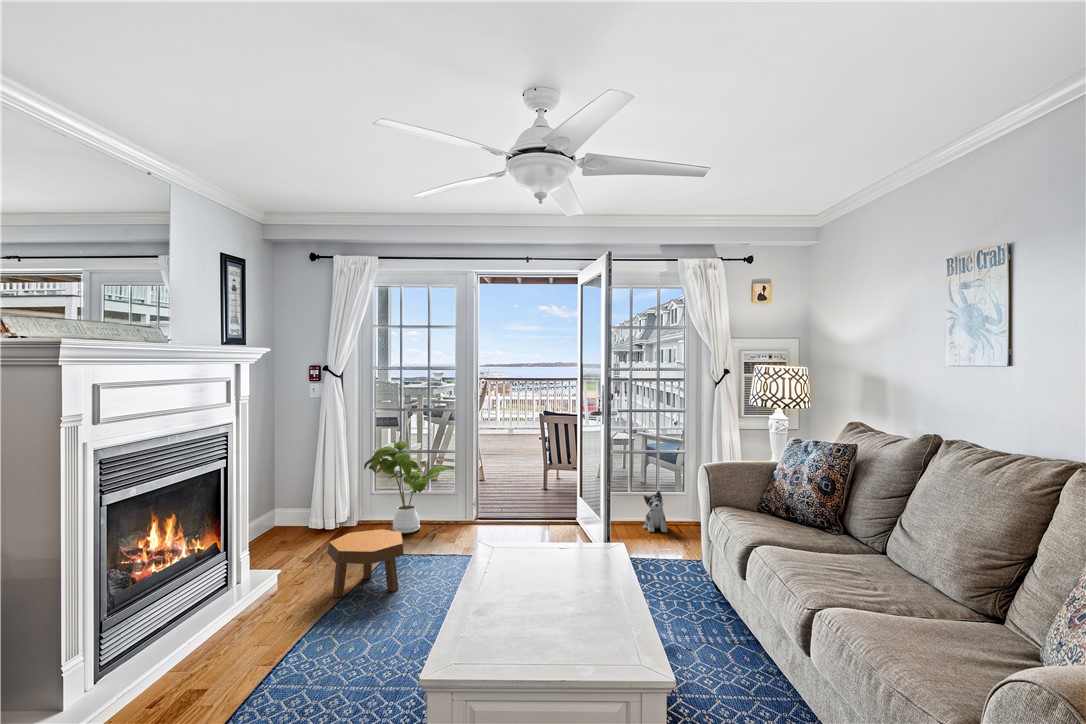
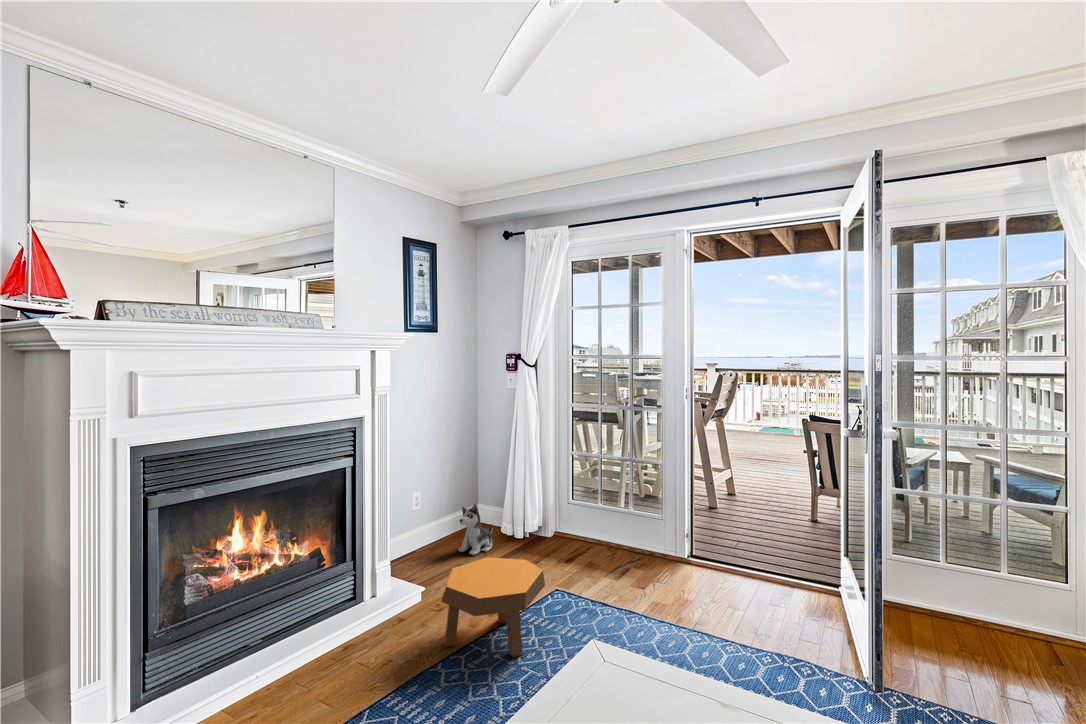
house plant: present [364,441,454,533] -> none [549,444,660,559]
plush toy: present [643,490,668,532] -> present [458,503,493,555]

